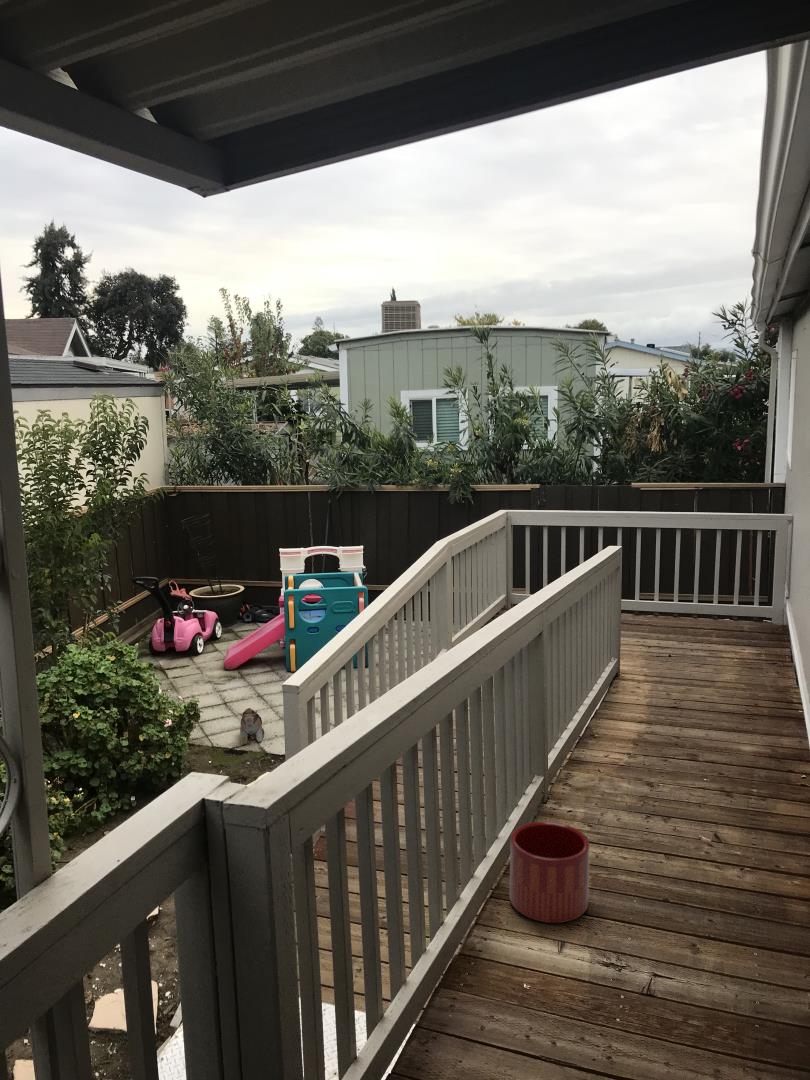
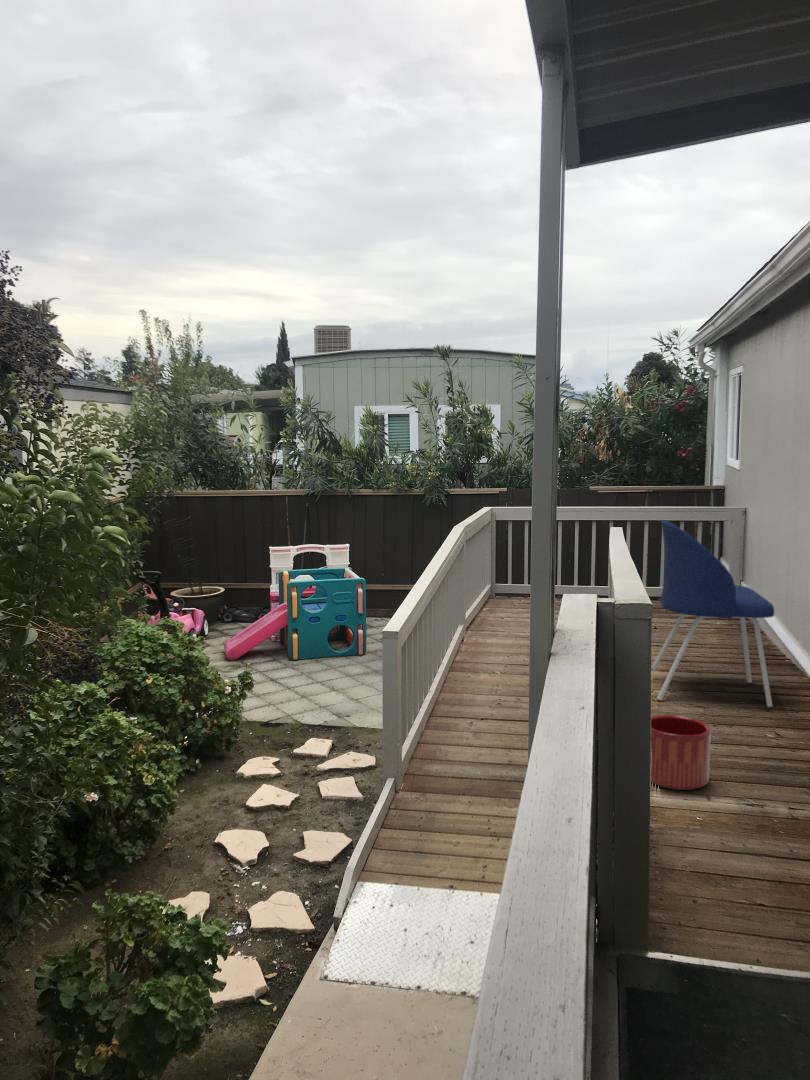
chair: none [599,557,738,790] -> present [653,520,774,707]
plush toy: present [240,708,264,744] -> none [273,682,295,717]

